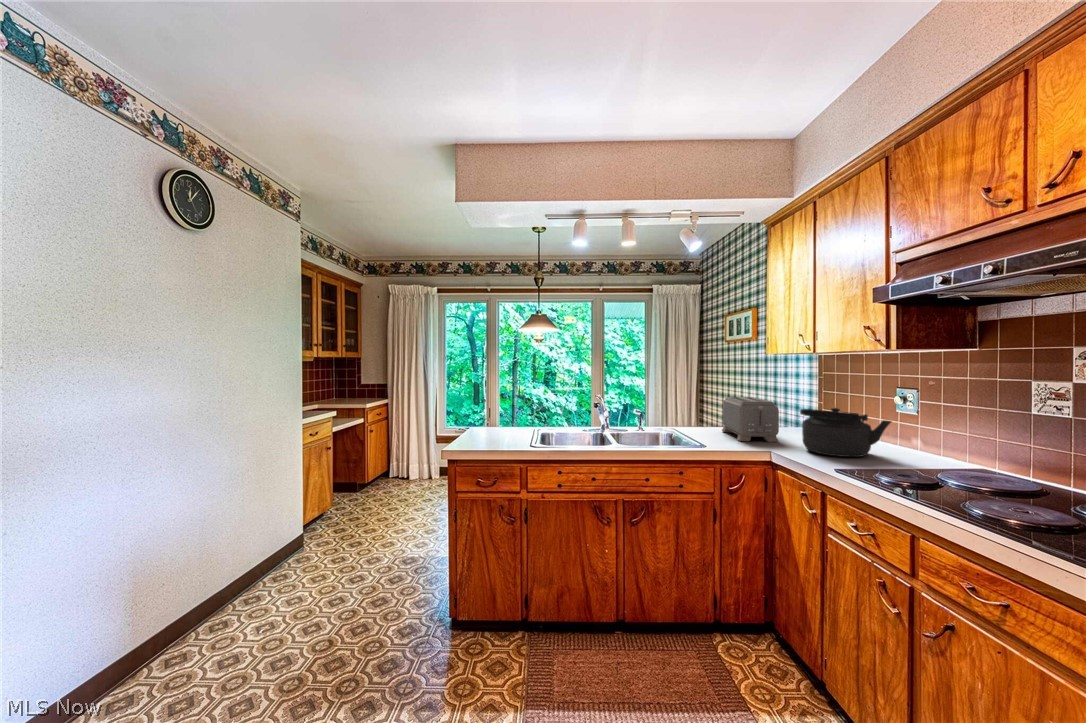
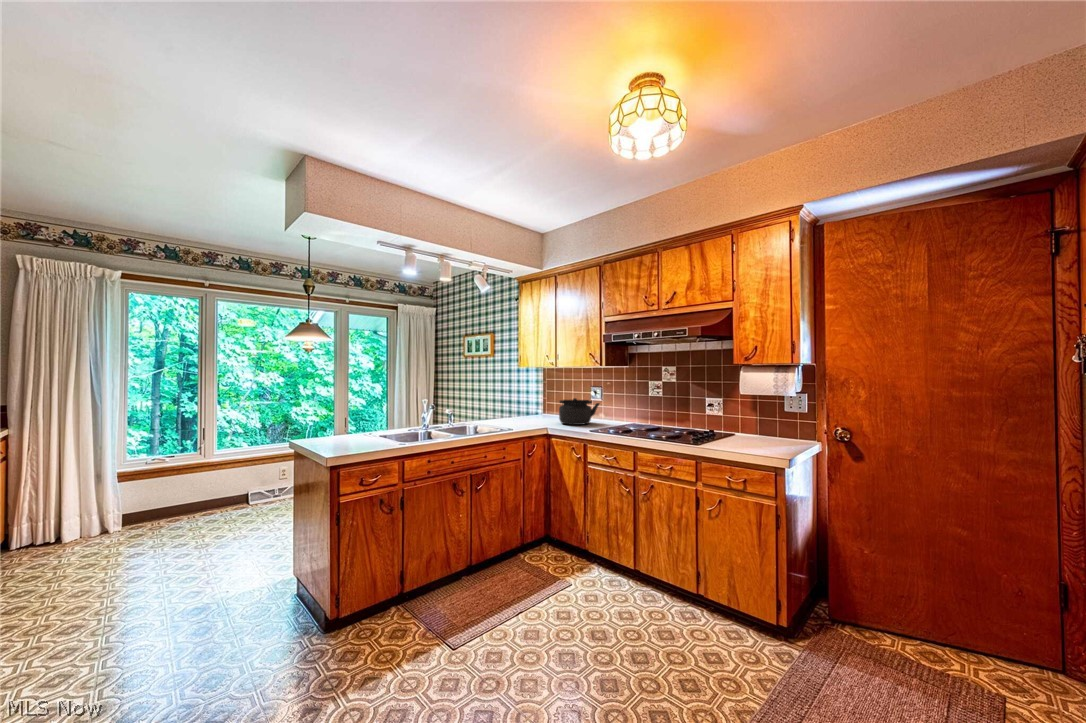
toaster: present [722,397,779,442] -> none [500,396,541,424]

